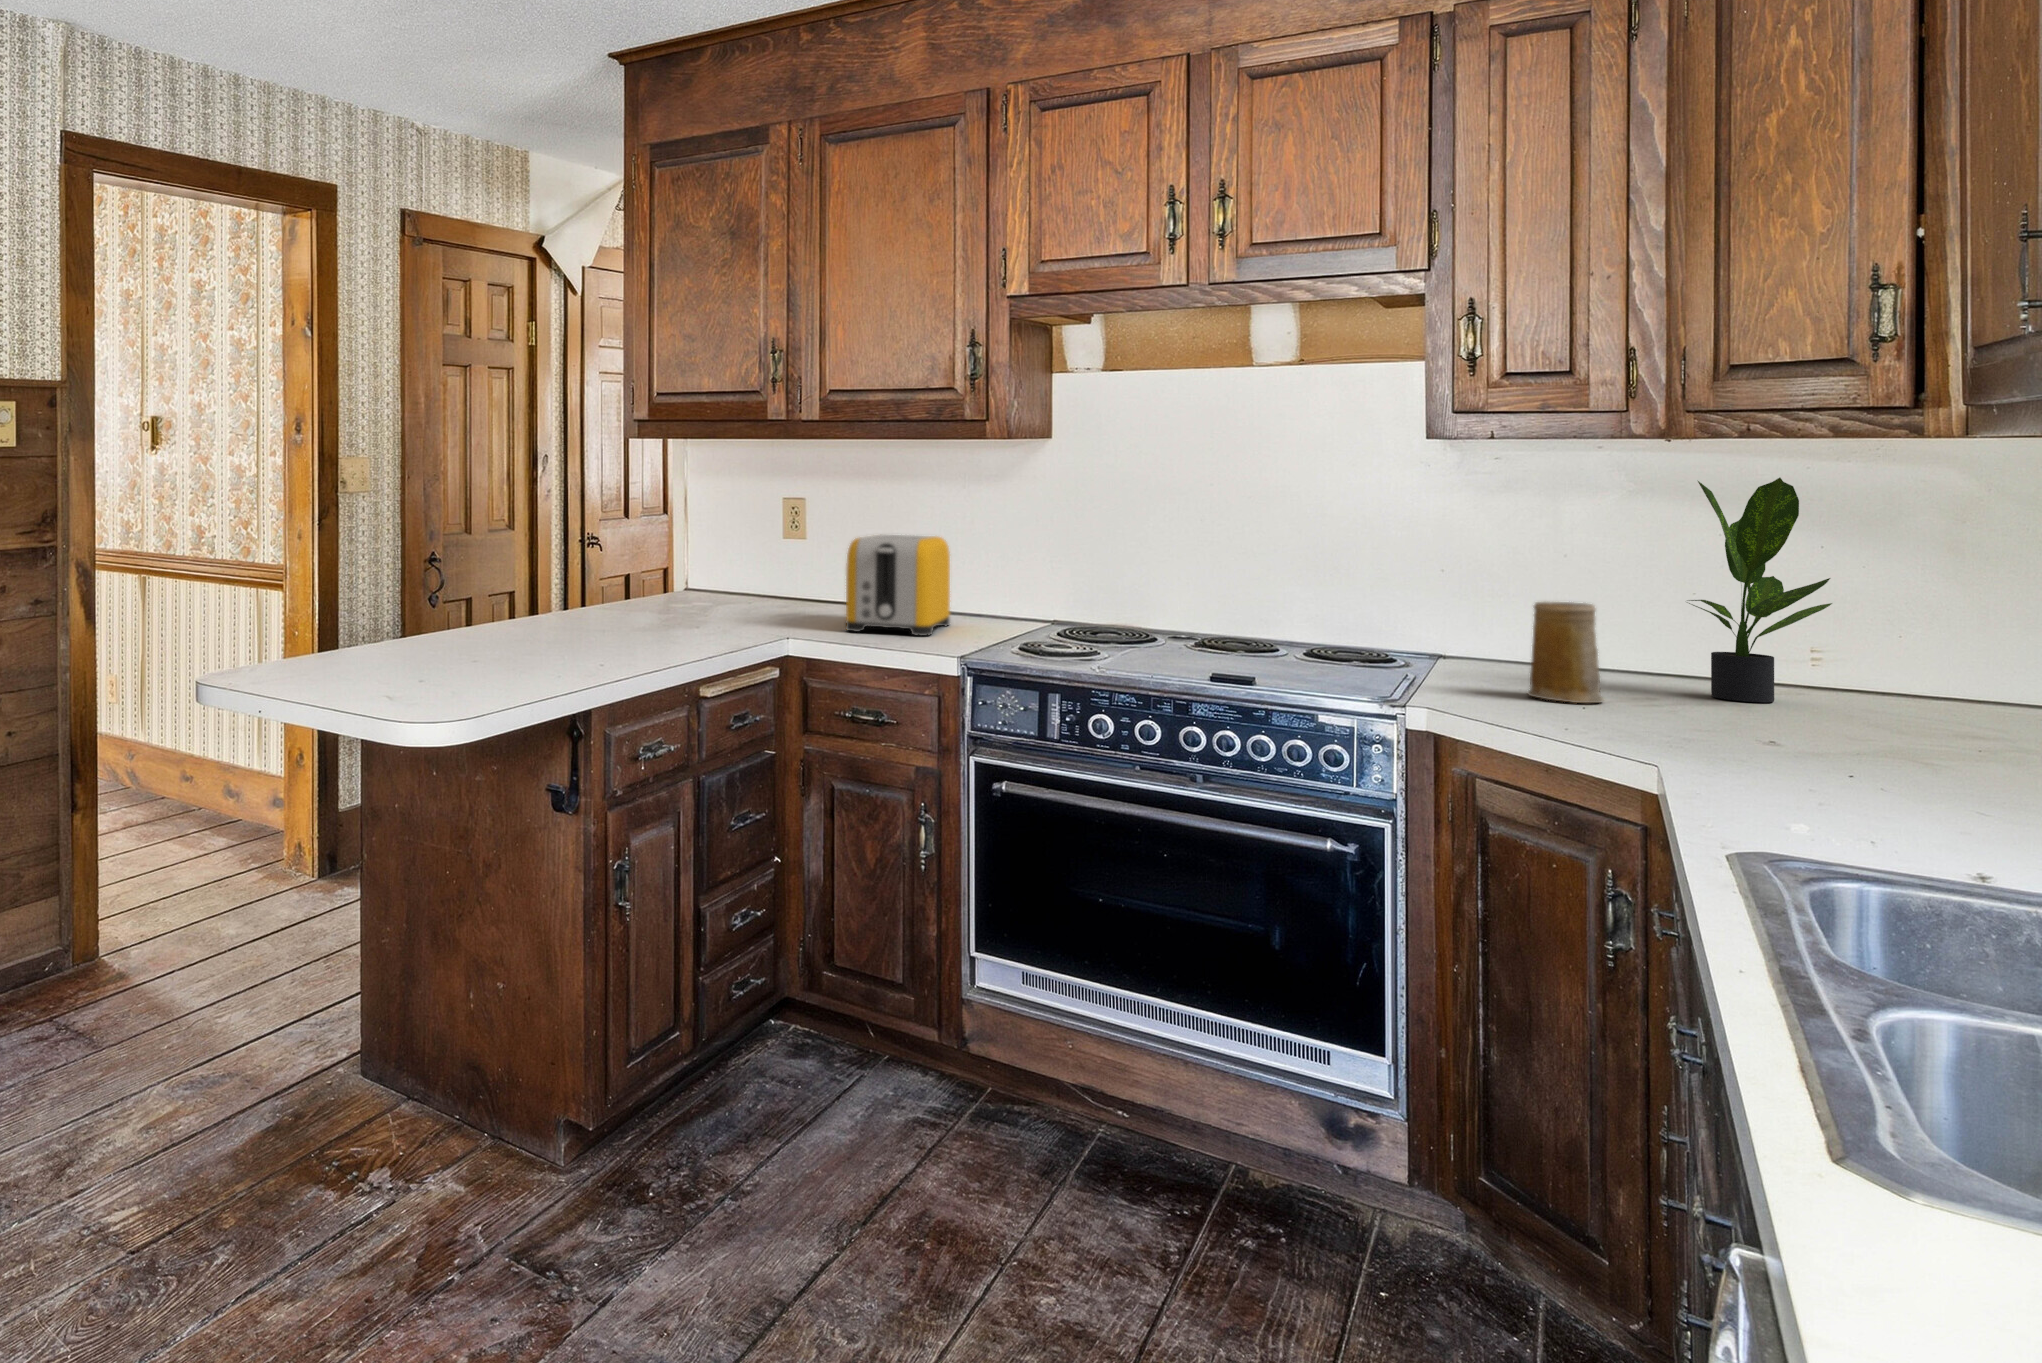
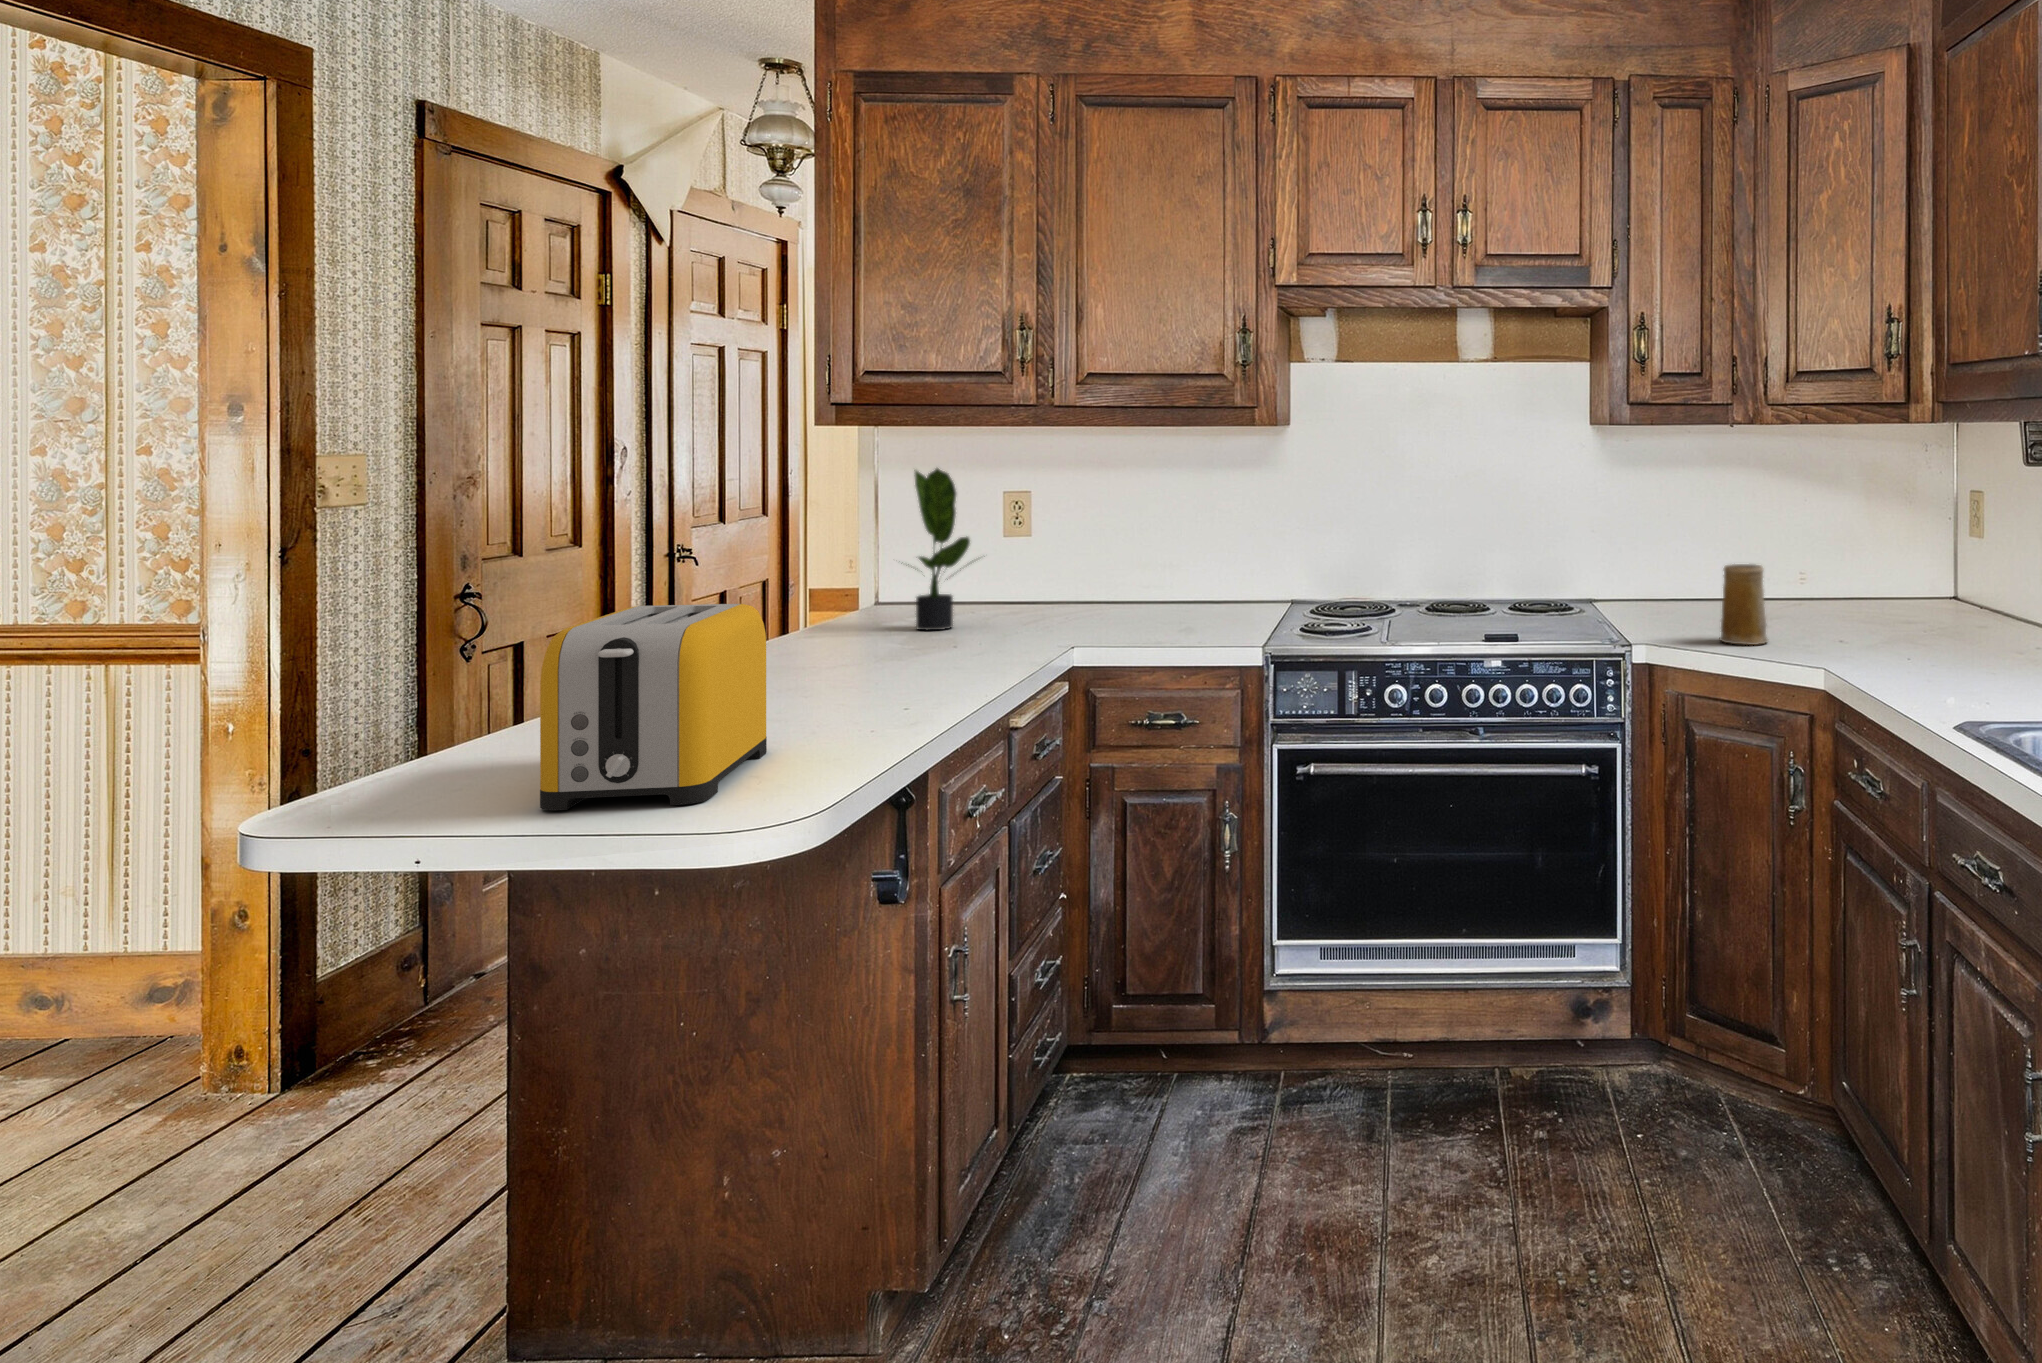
potted plant: present [1688,478,1832,702] -> present [908,468,970,630]
toaster: present [846,535,950,636] -> present [540,604,767,810]

